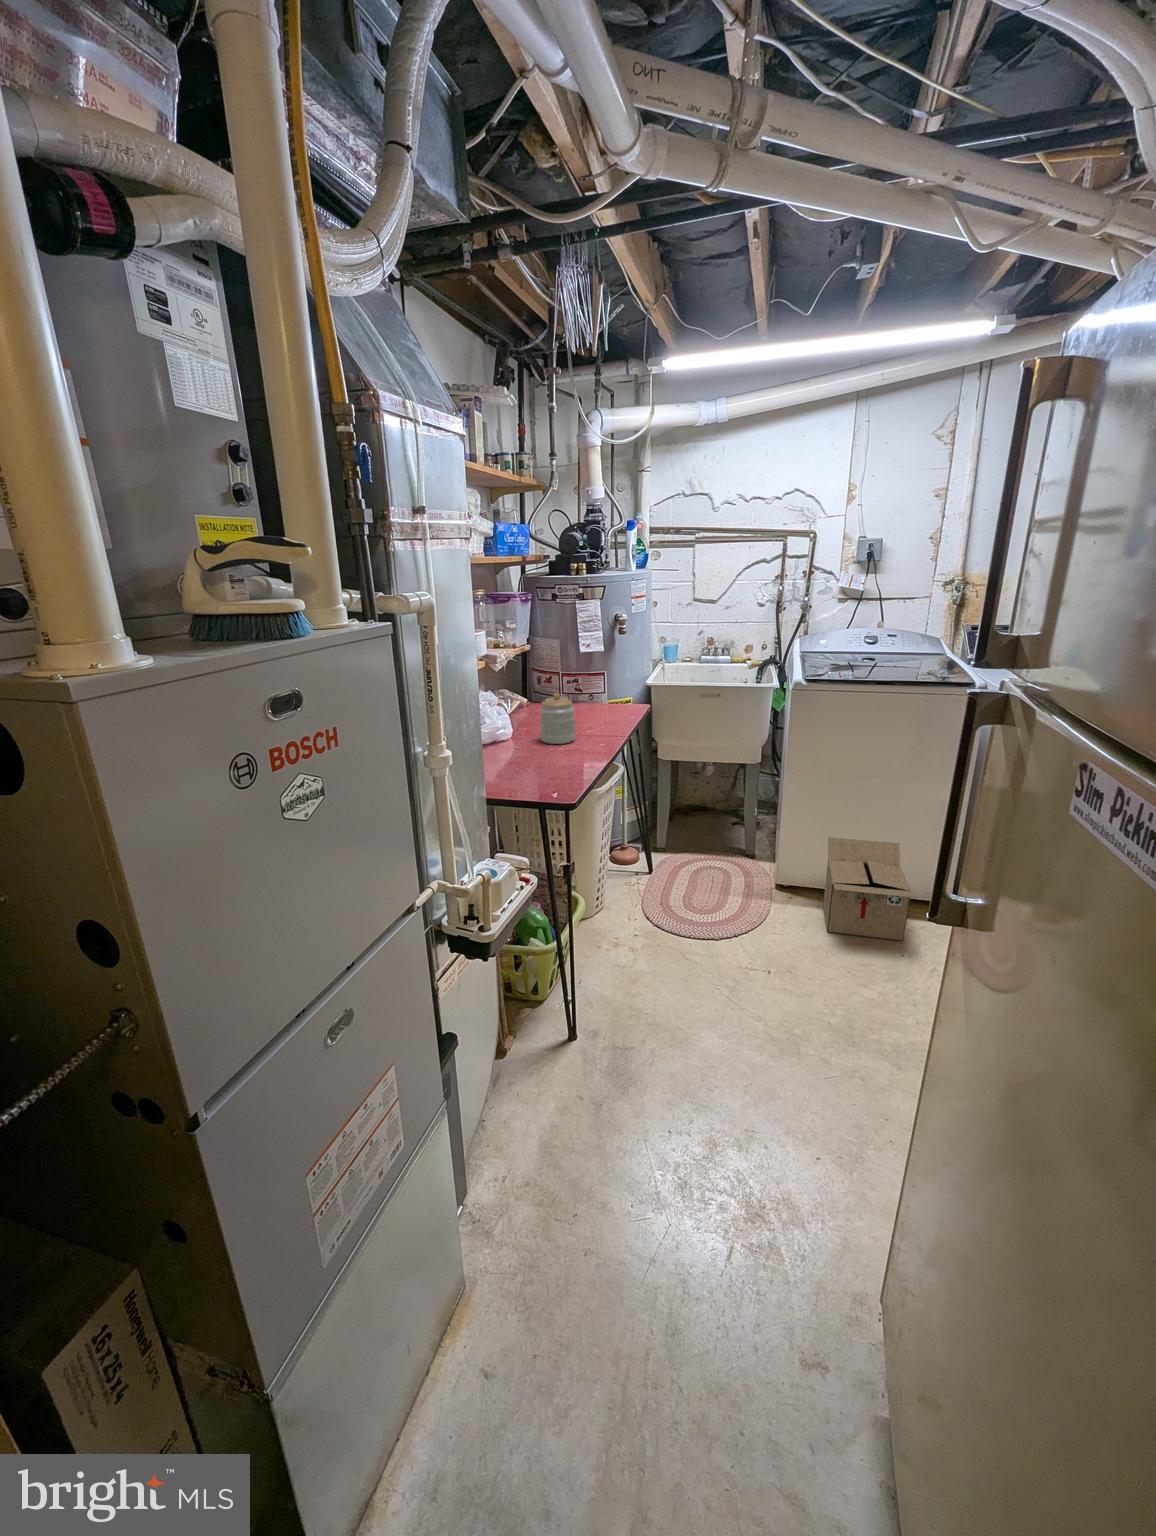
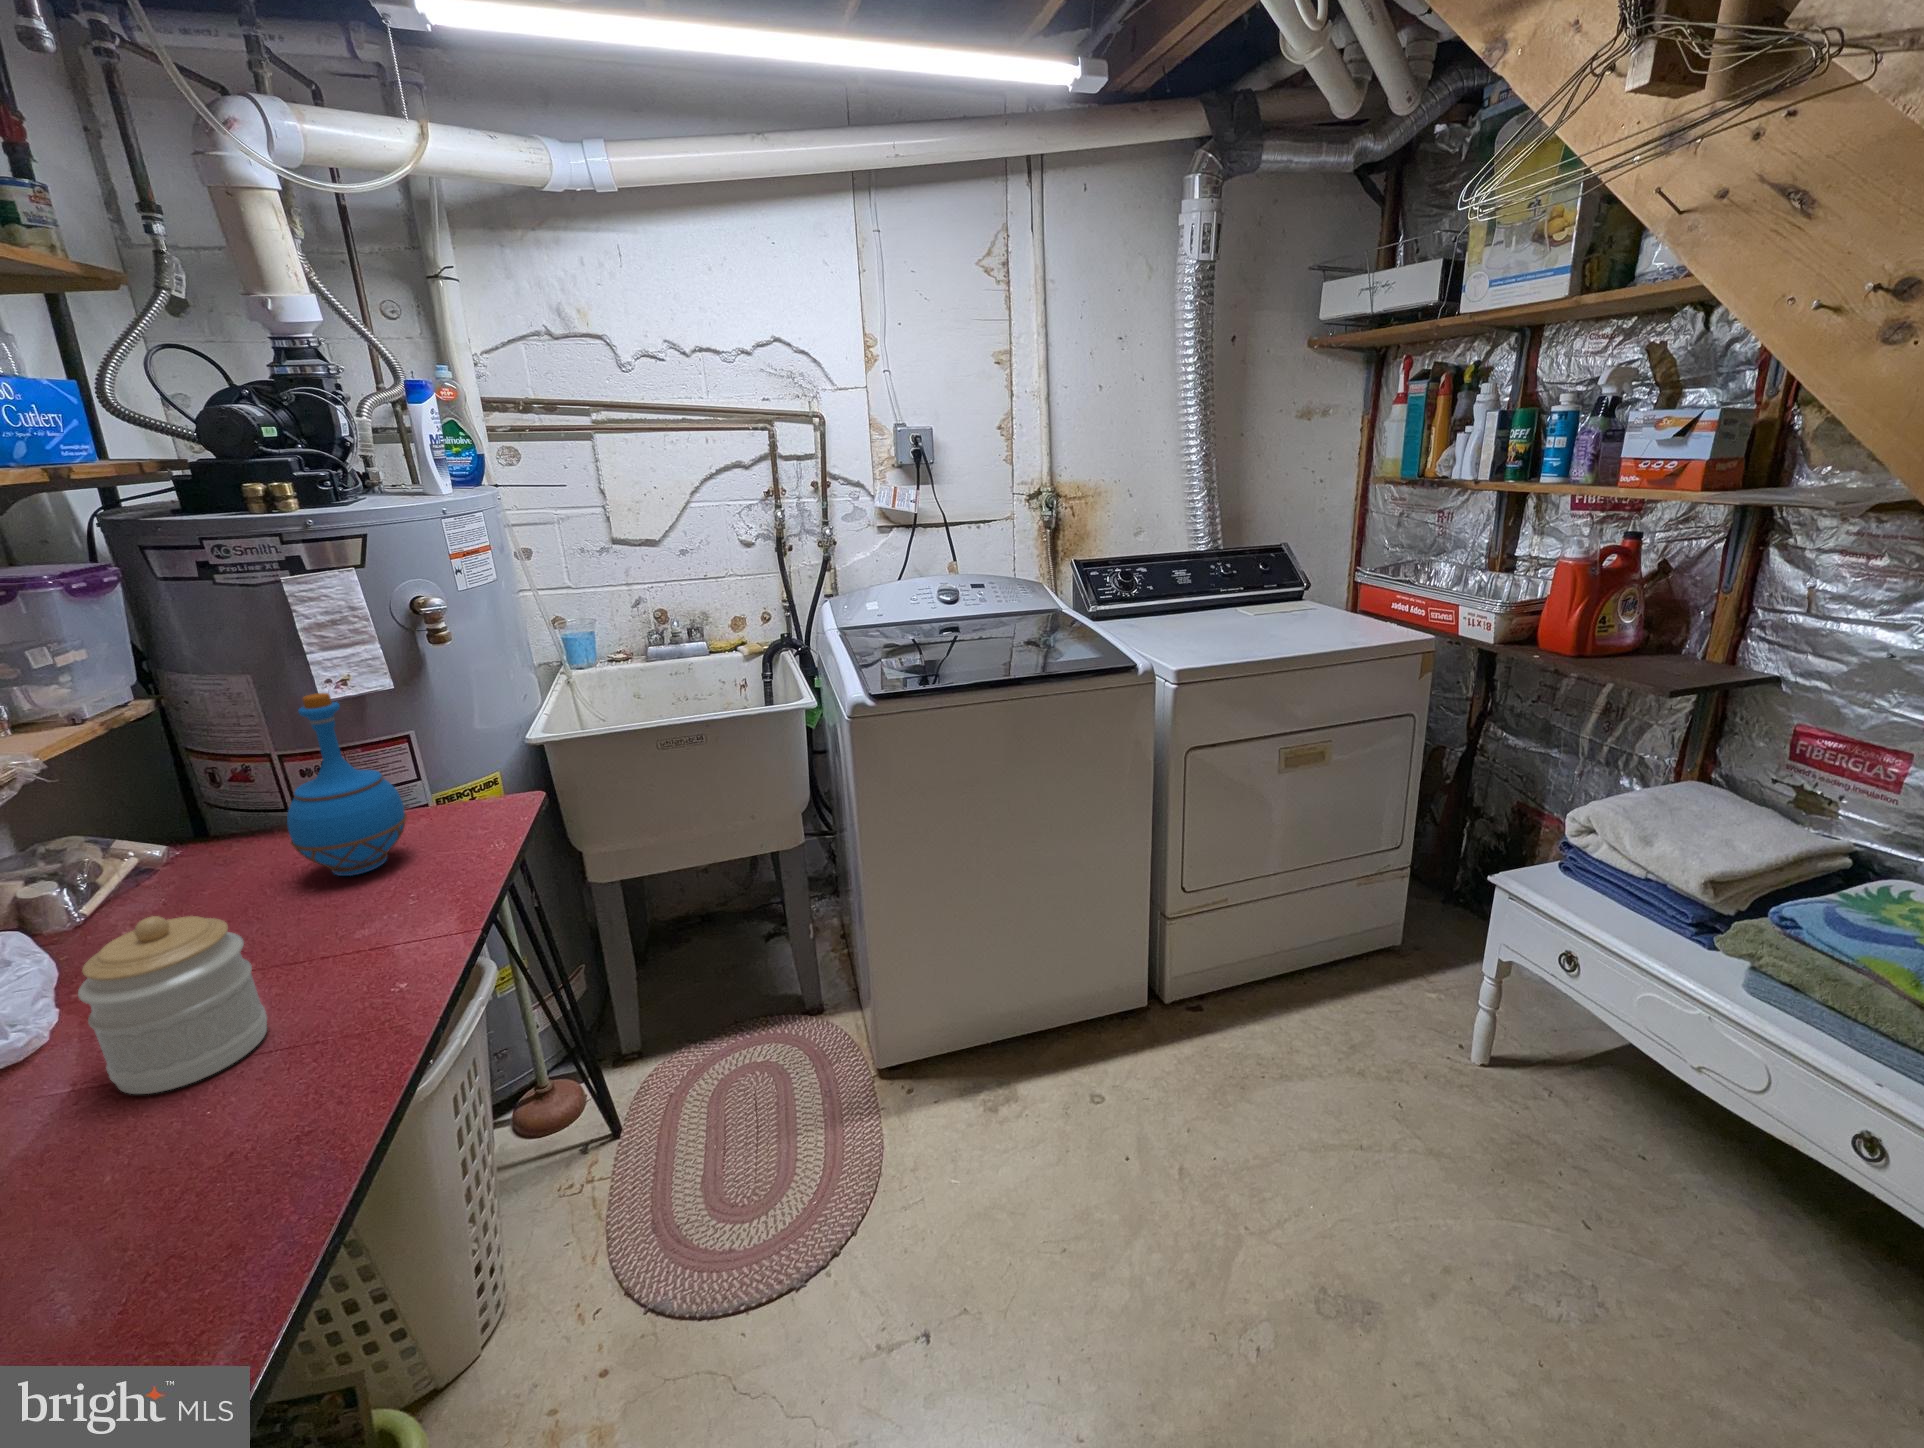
bottle: none [572,643,607,714] -> present [287,693,407,876]
cardboard box: present [823,837,916,941] -> none [961,948,1150,1174]

